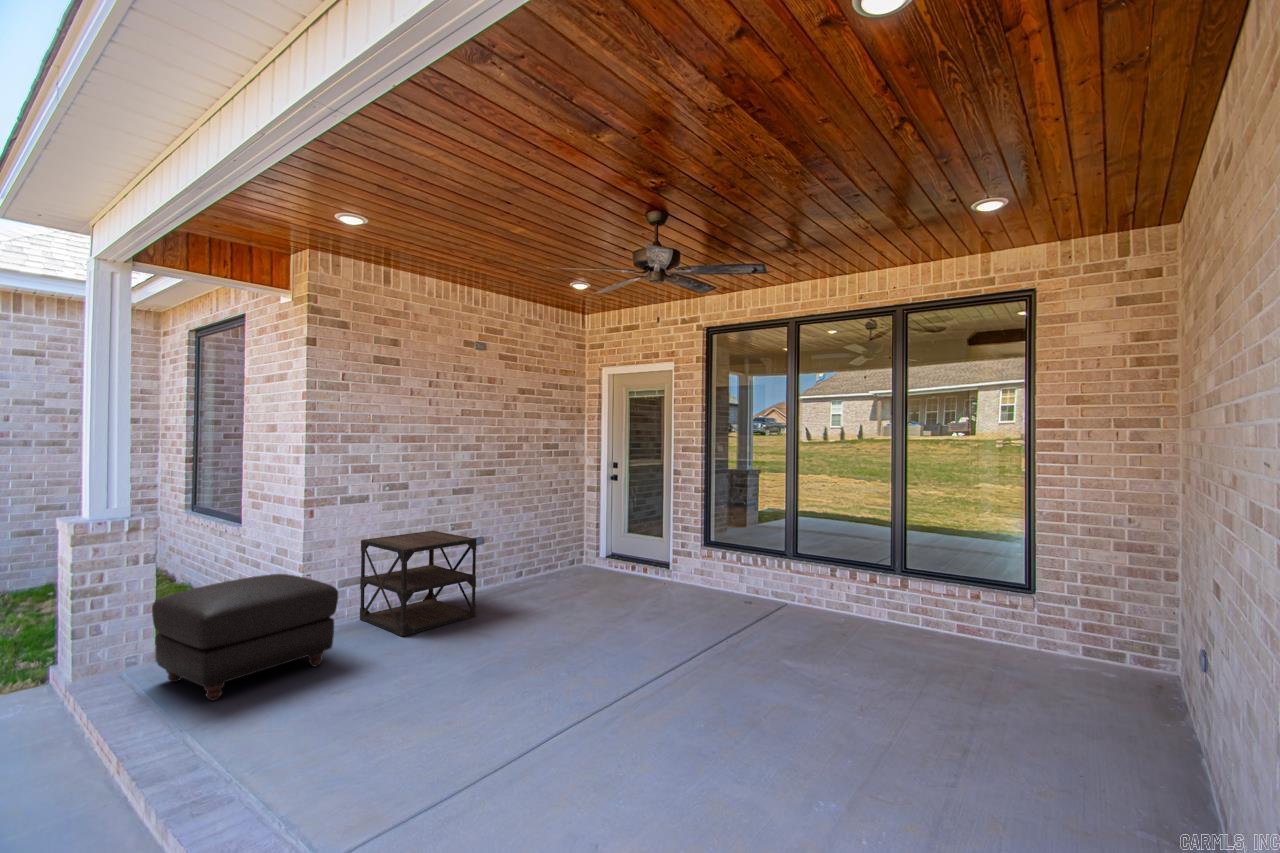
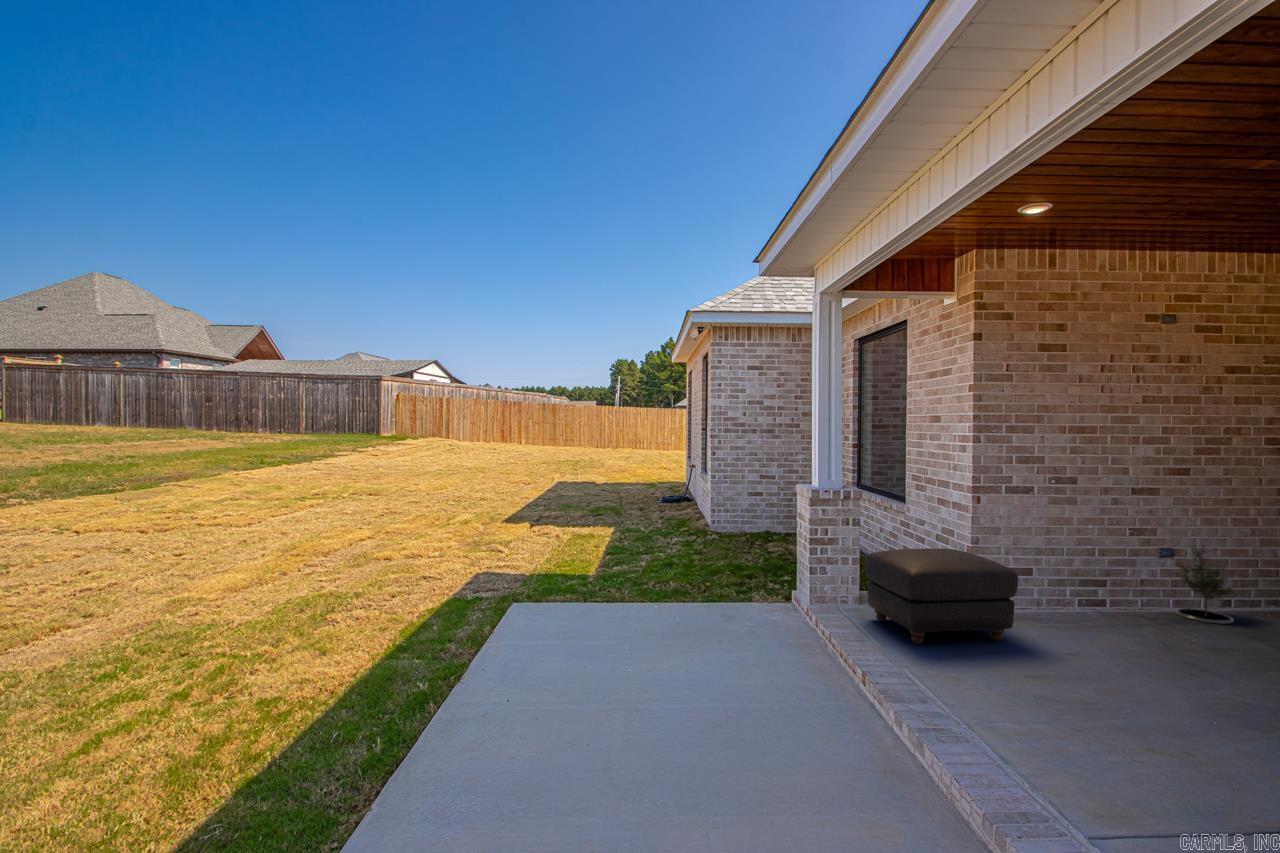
potted tree: none [483,529,521,596] -> present [1176,545,1236,624]
side table: present [360,531,477,636] -> none [1026,530,1176,638]

